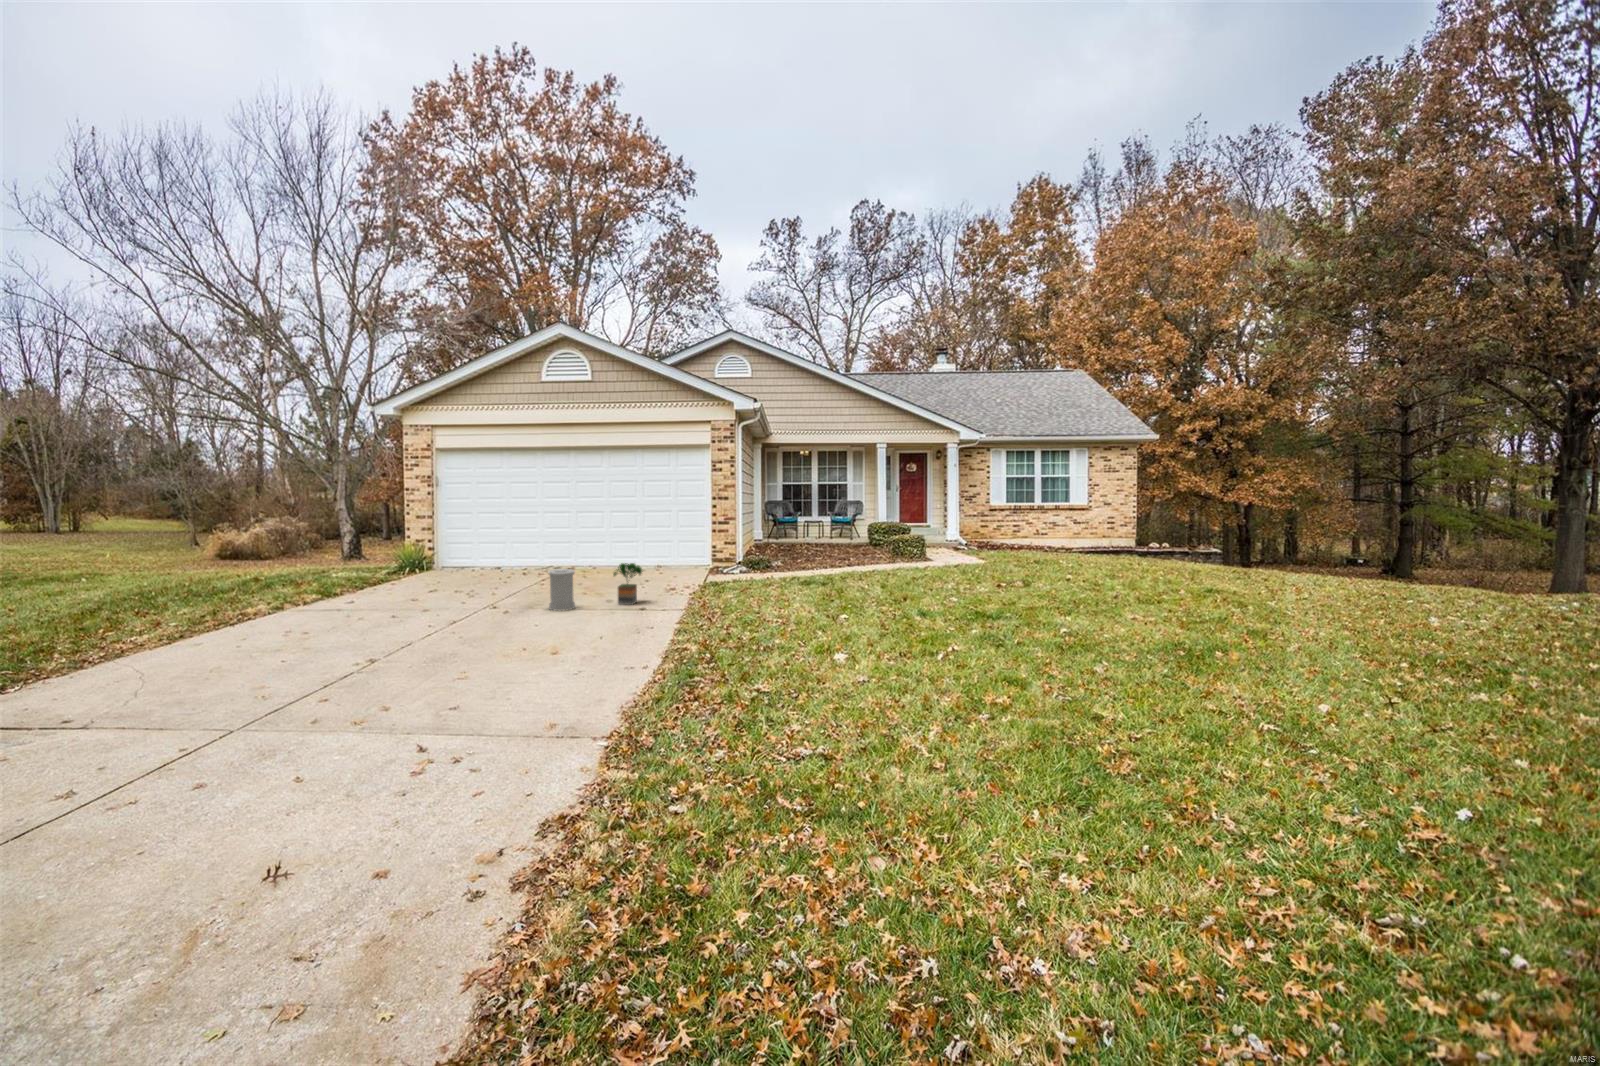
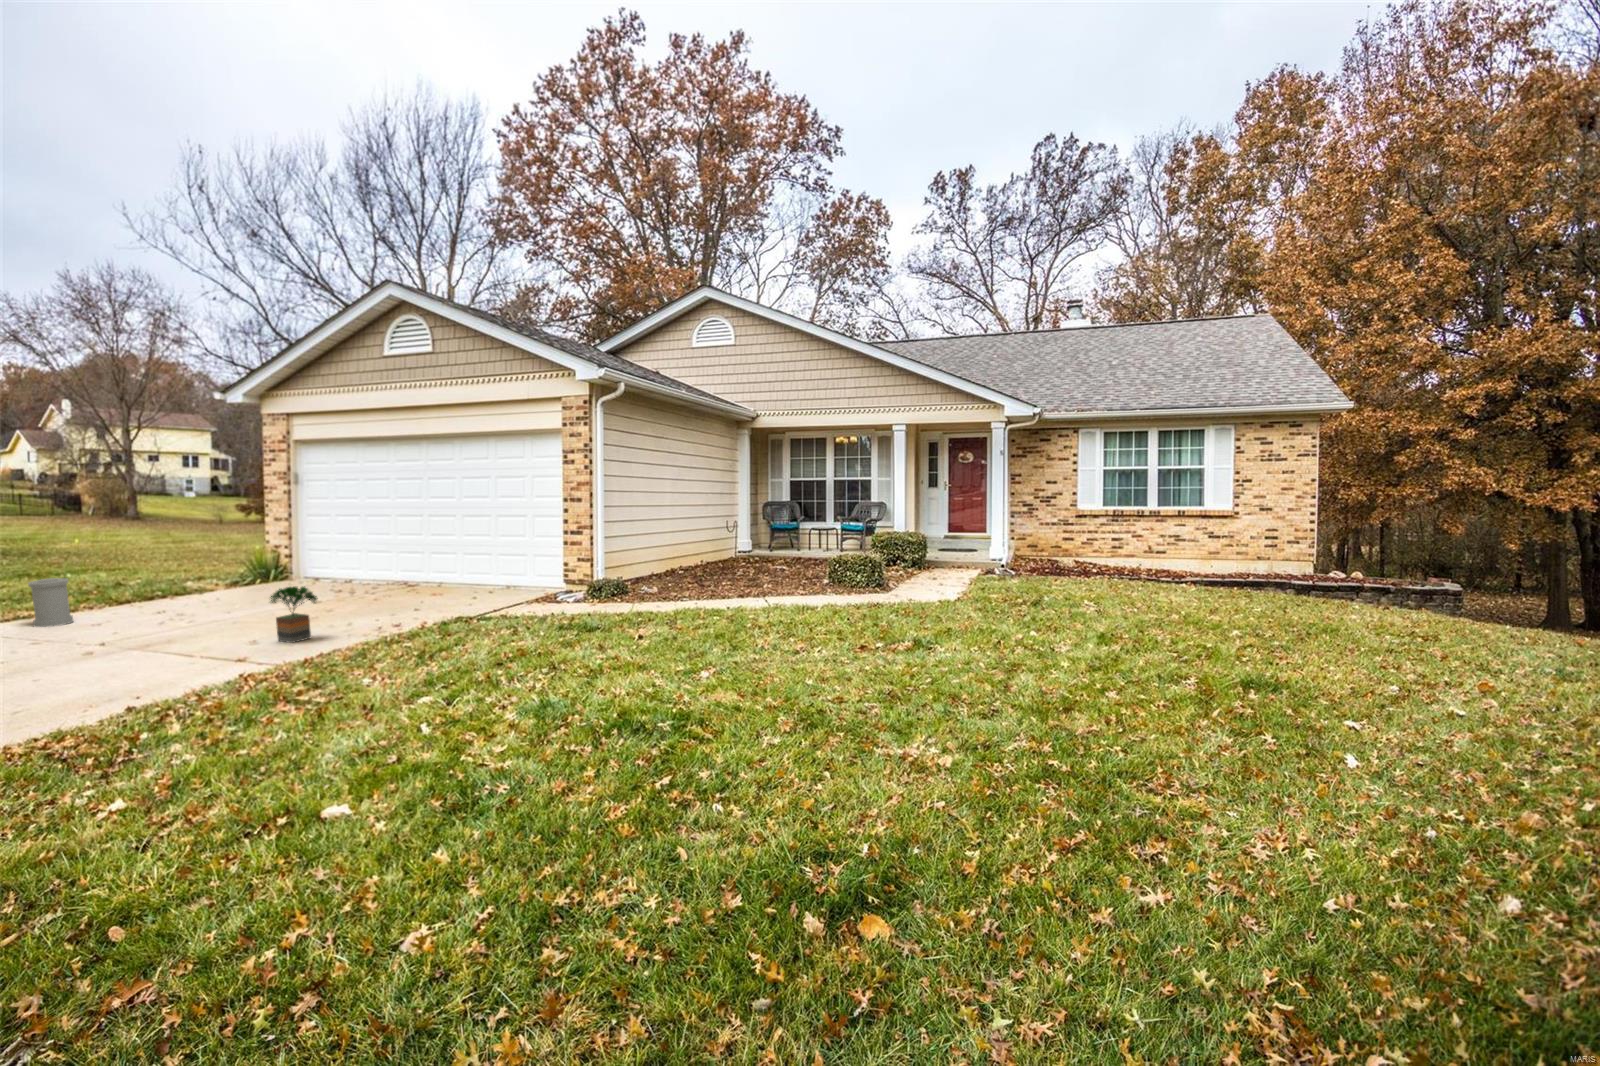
trash can: present [548,569,575,611] -> present [28,578,73,627]

